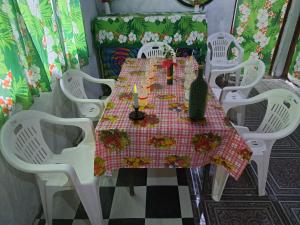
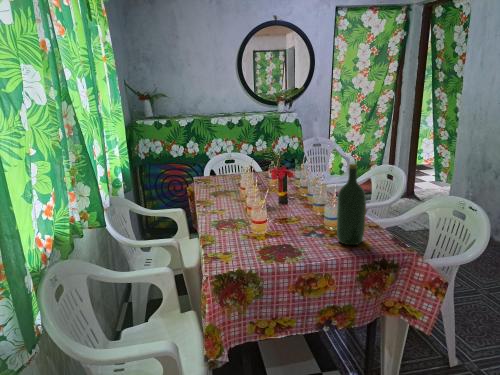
candle: present [129,85,147,119] -> none [248,197,279,253]

